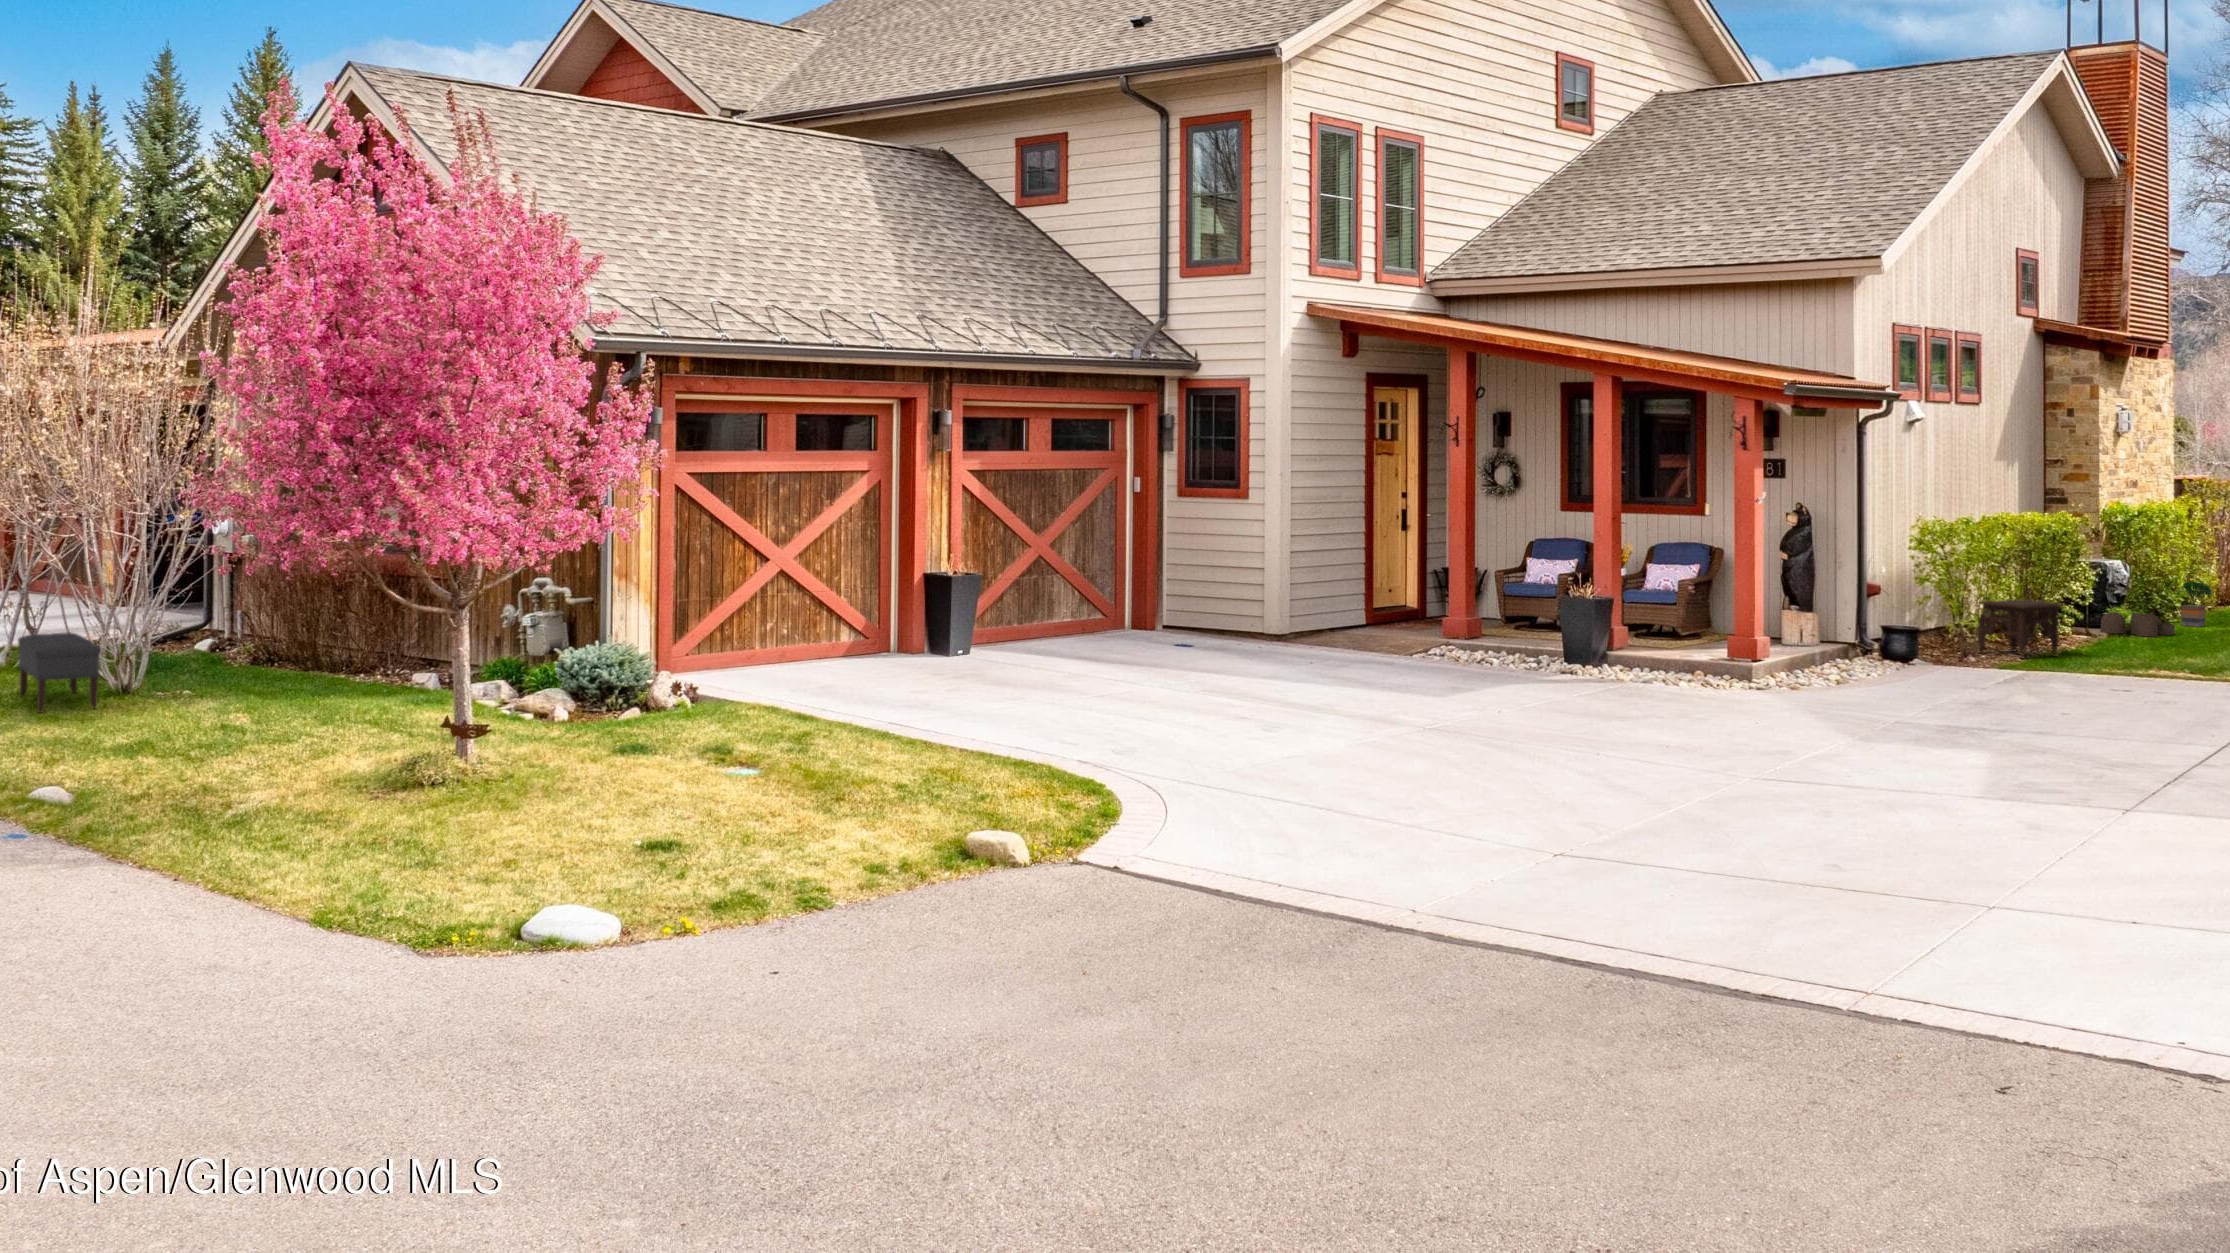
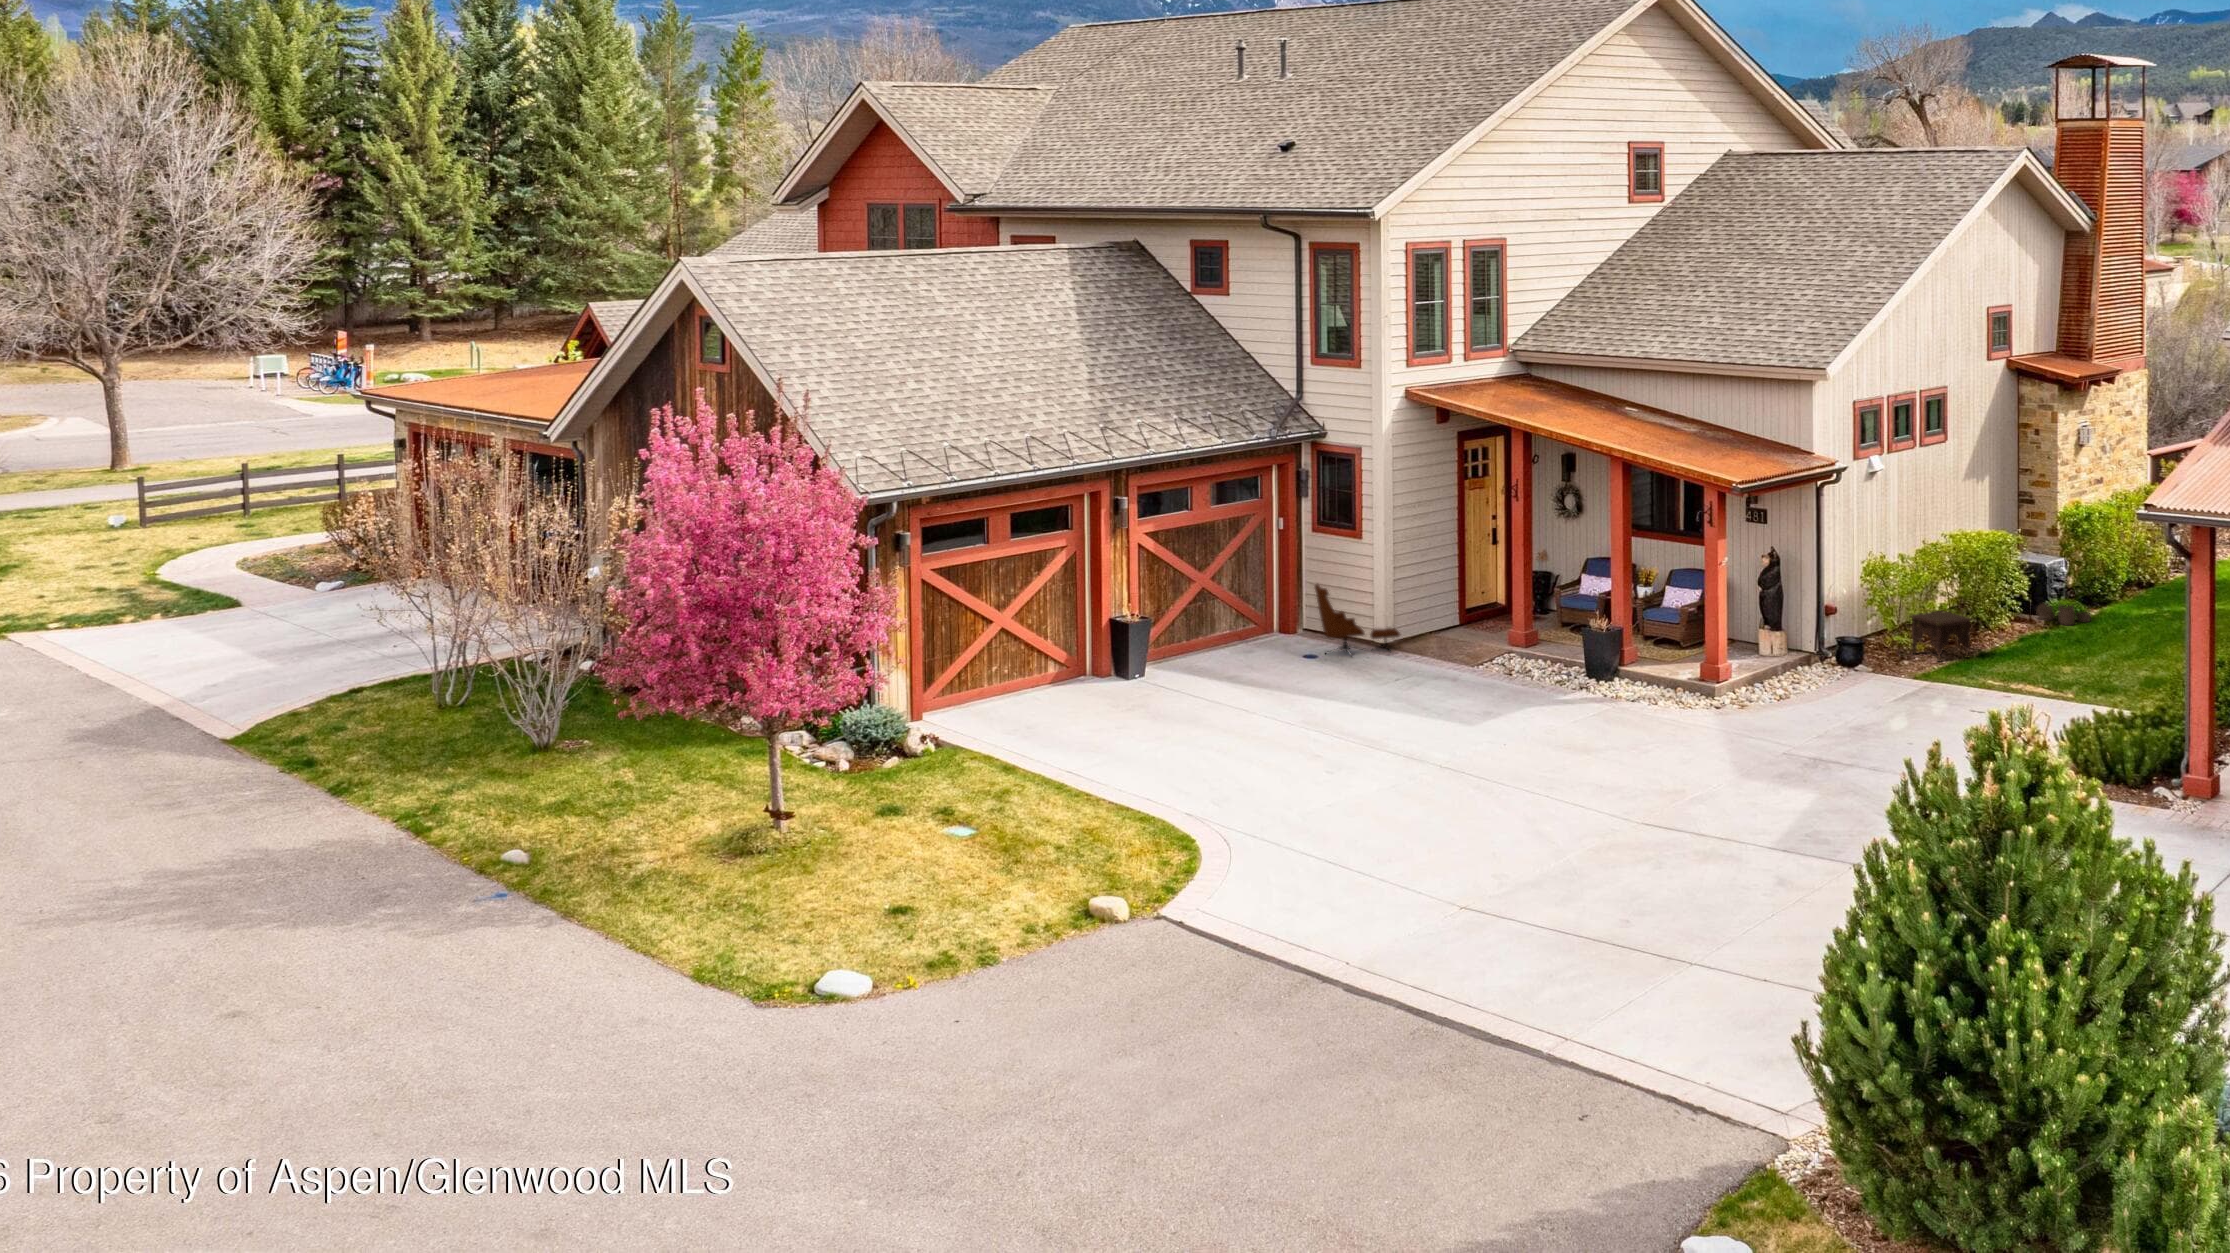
lounge chair: none [1188,550,1298,646] -> present [1315,584,1400,654]
potted tree: present [2177,581,2212,627] -> none [2106,572,2136,608]
bench: present [18,633,101,712] -> none [471,701,531,768]

